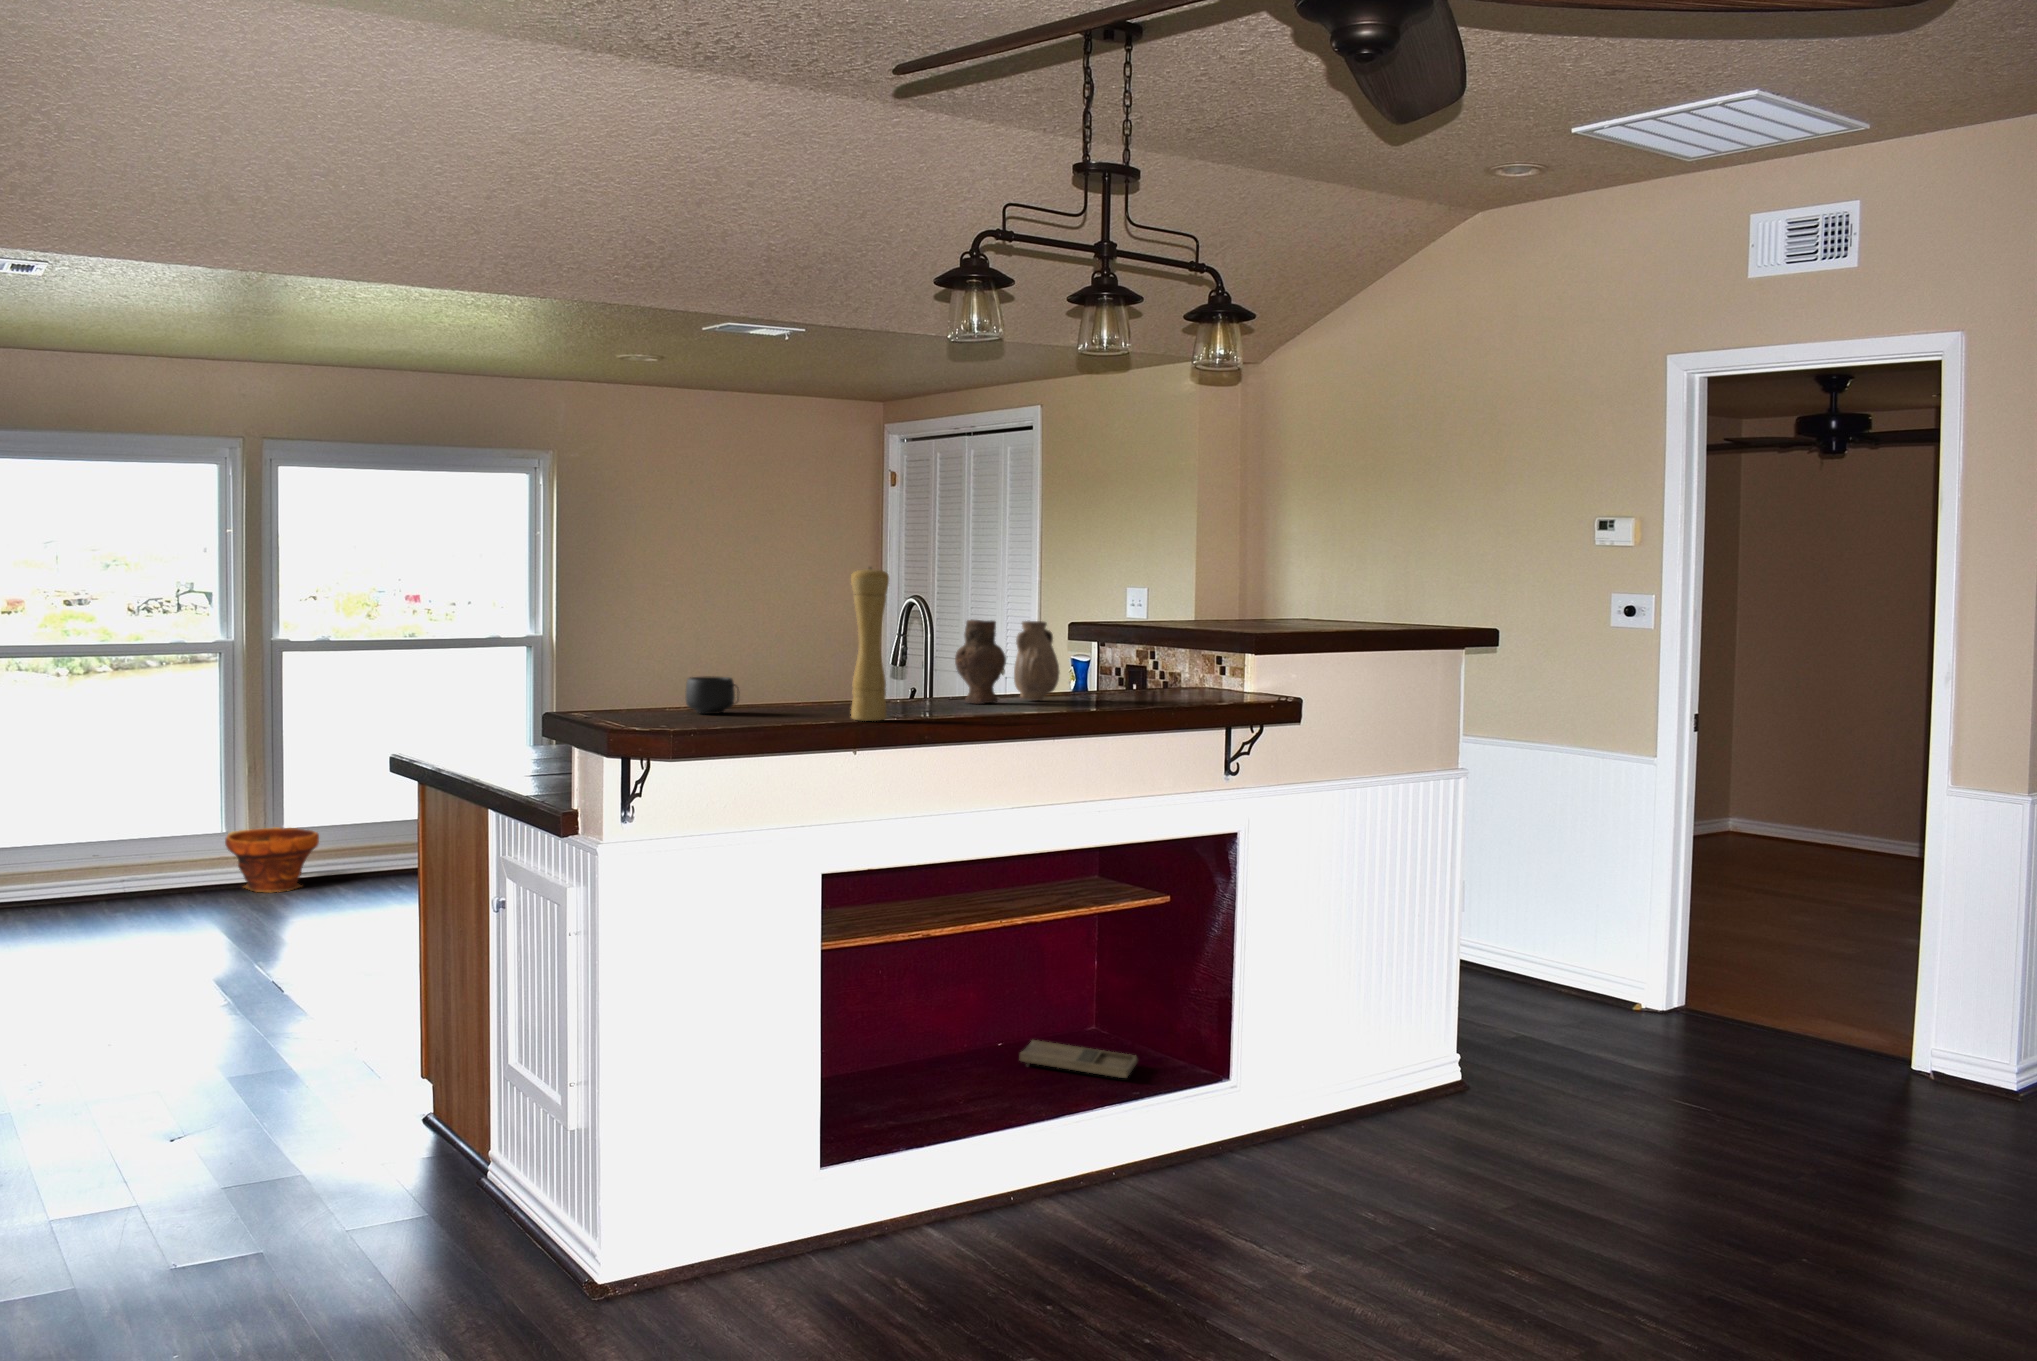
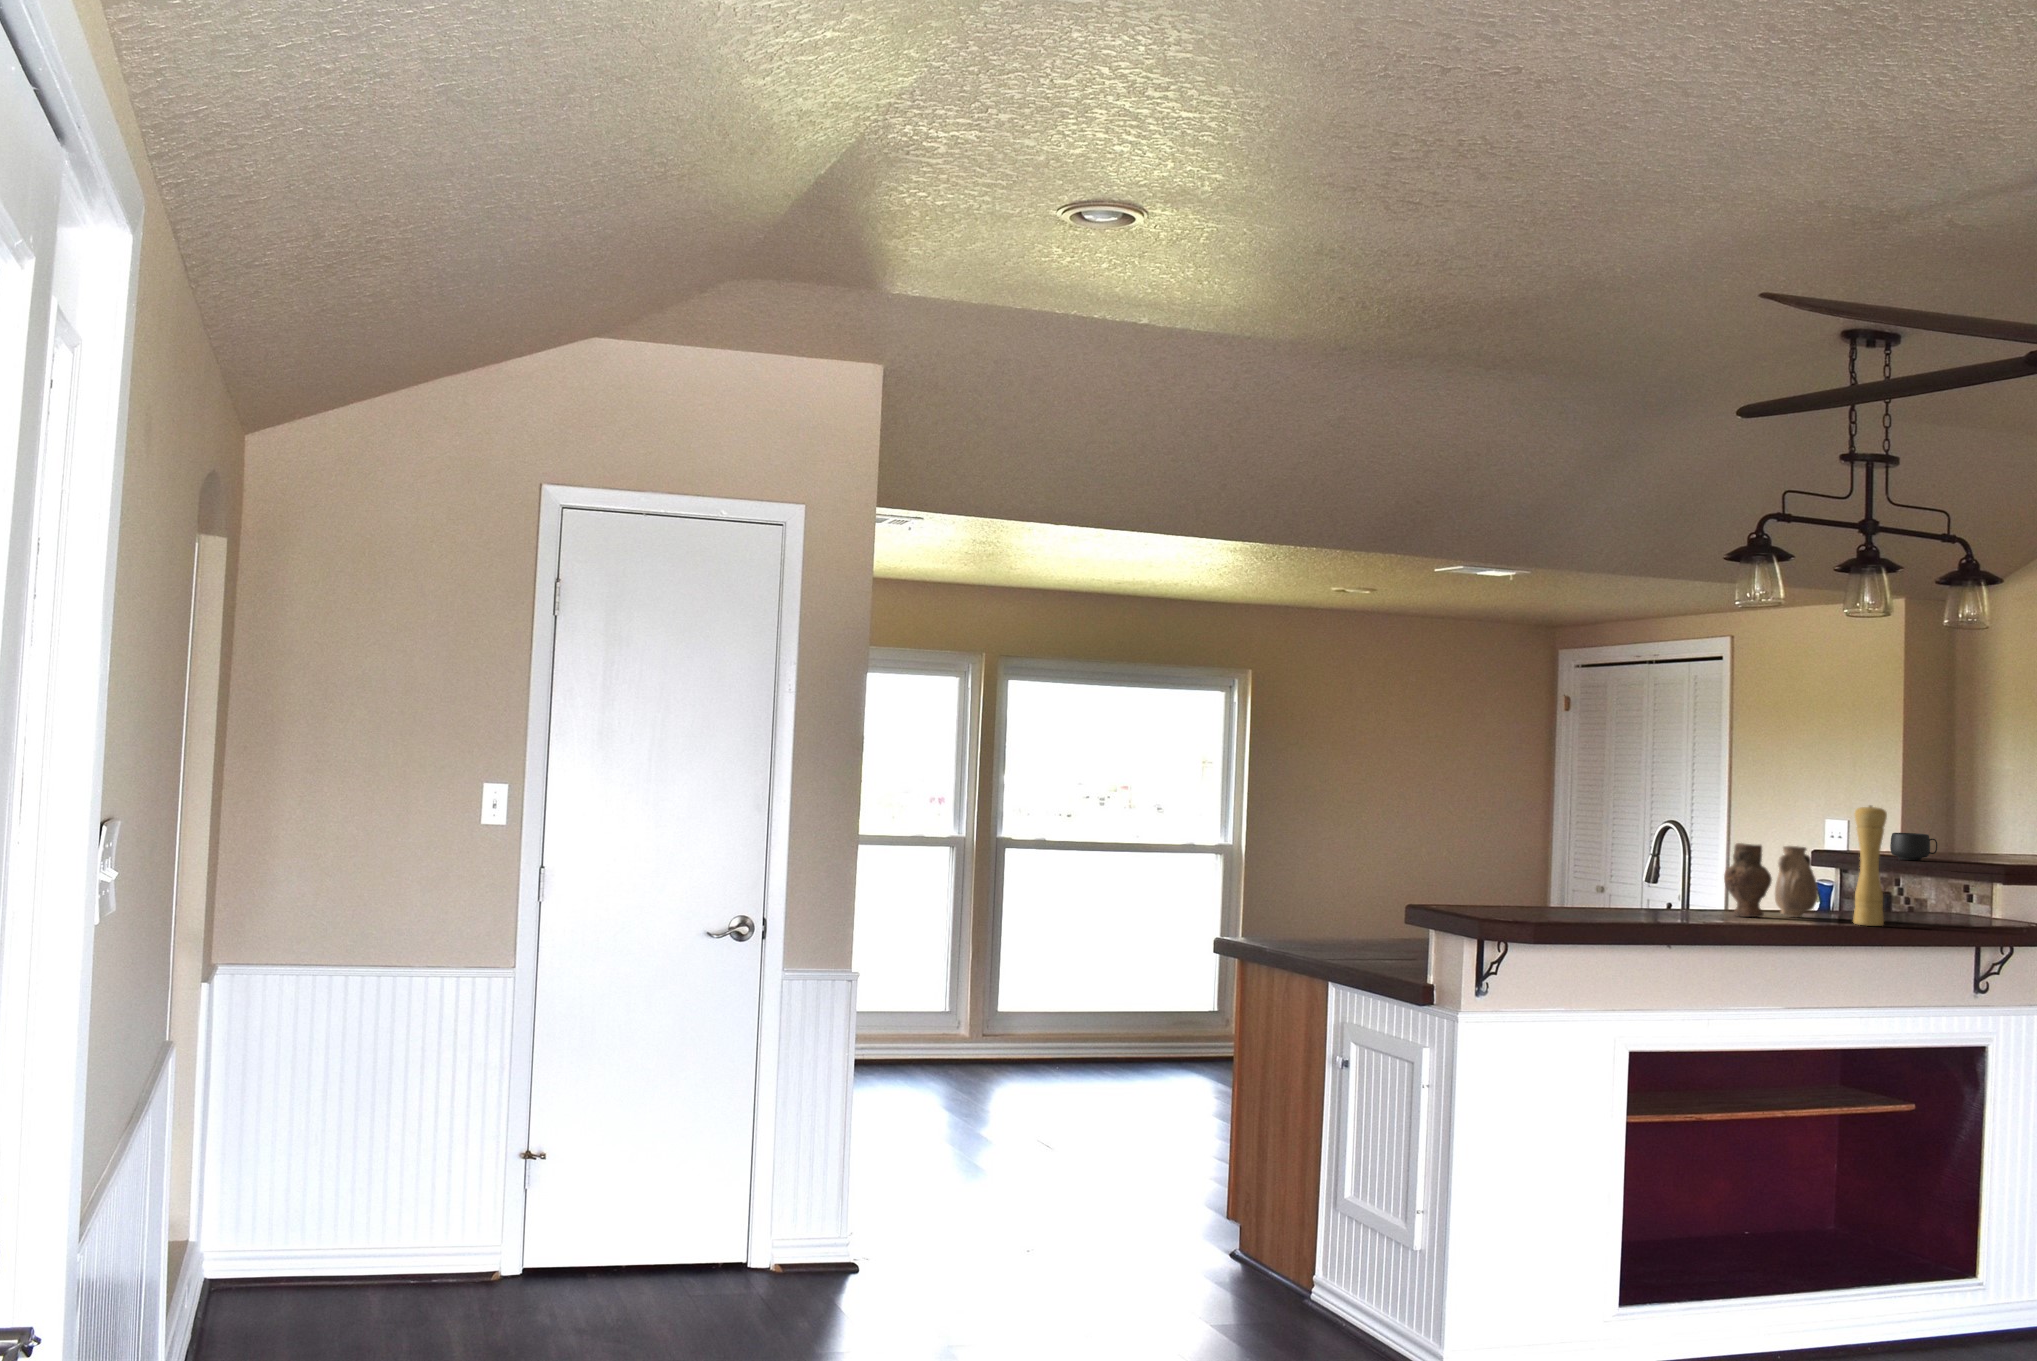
pepper mill: present [851,567,889,721] -> present [1853,805,1887,926]
mug: present [685,676,736,714] -> present [1890,833,1937,860]
planter: present [225,827,319,892] -> none [908,1017,991,1080]
tray: present [1020,1040,1138,1078] -> none [1775,1230,1889,1266]

